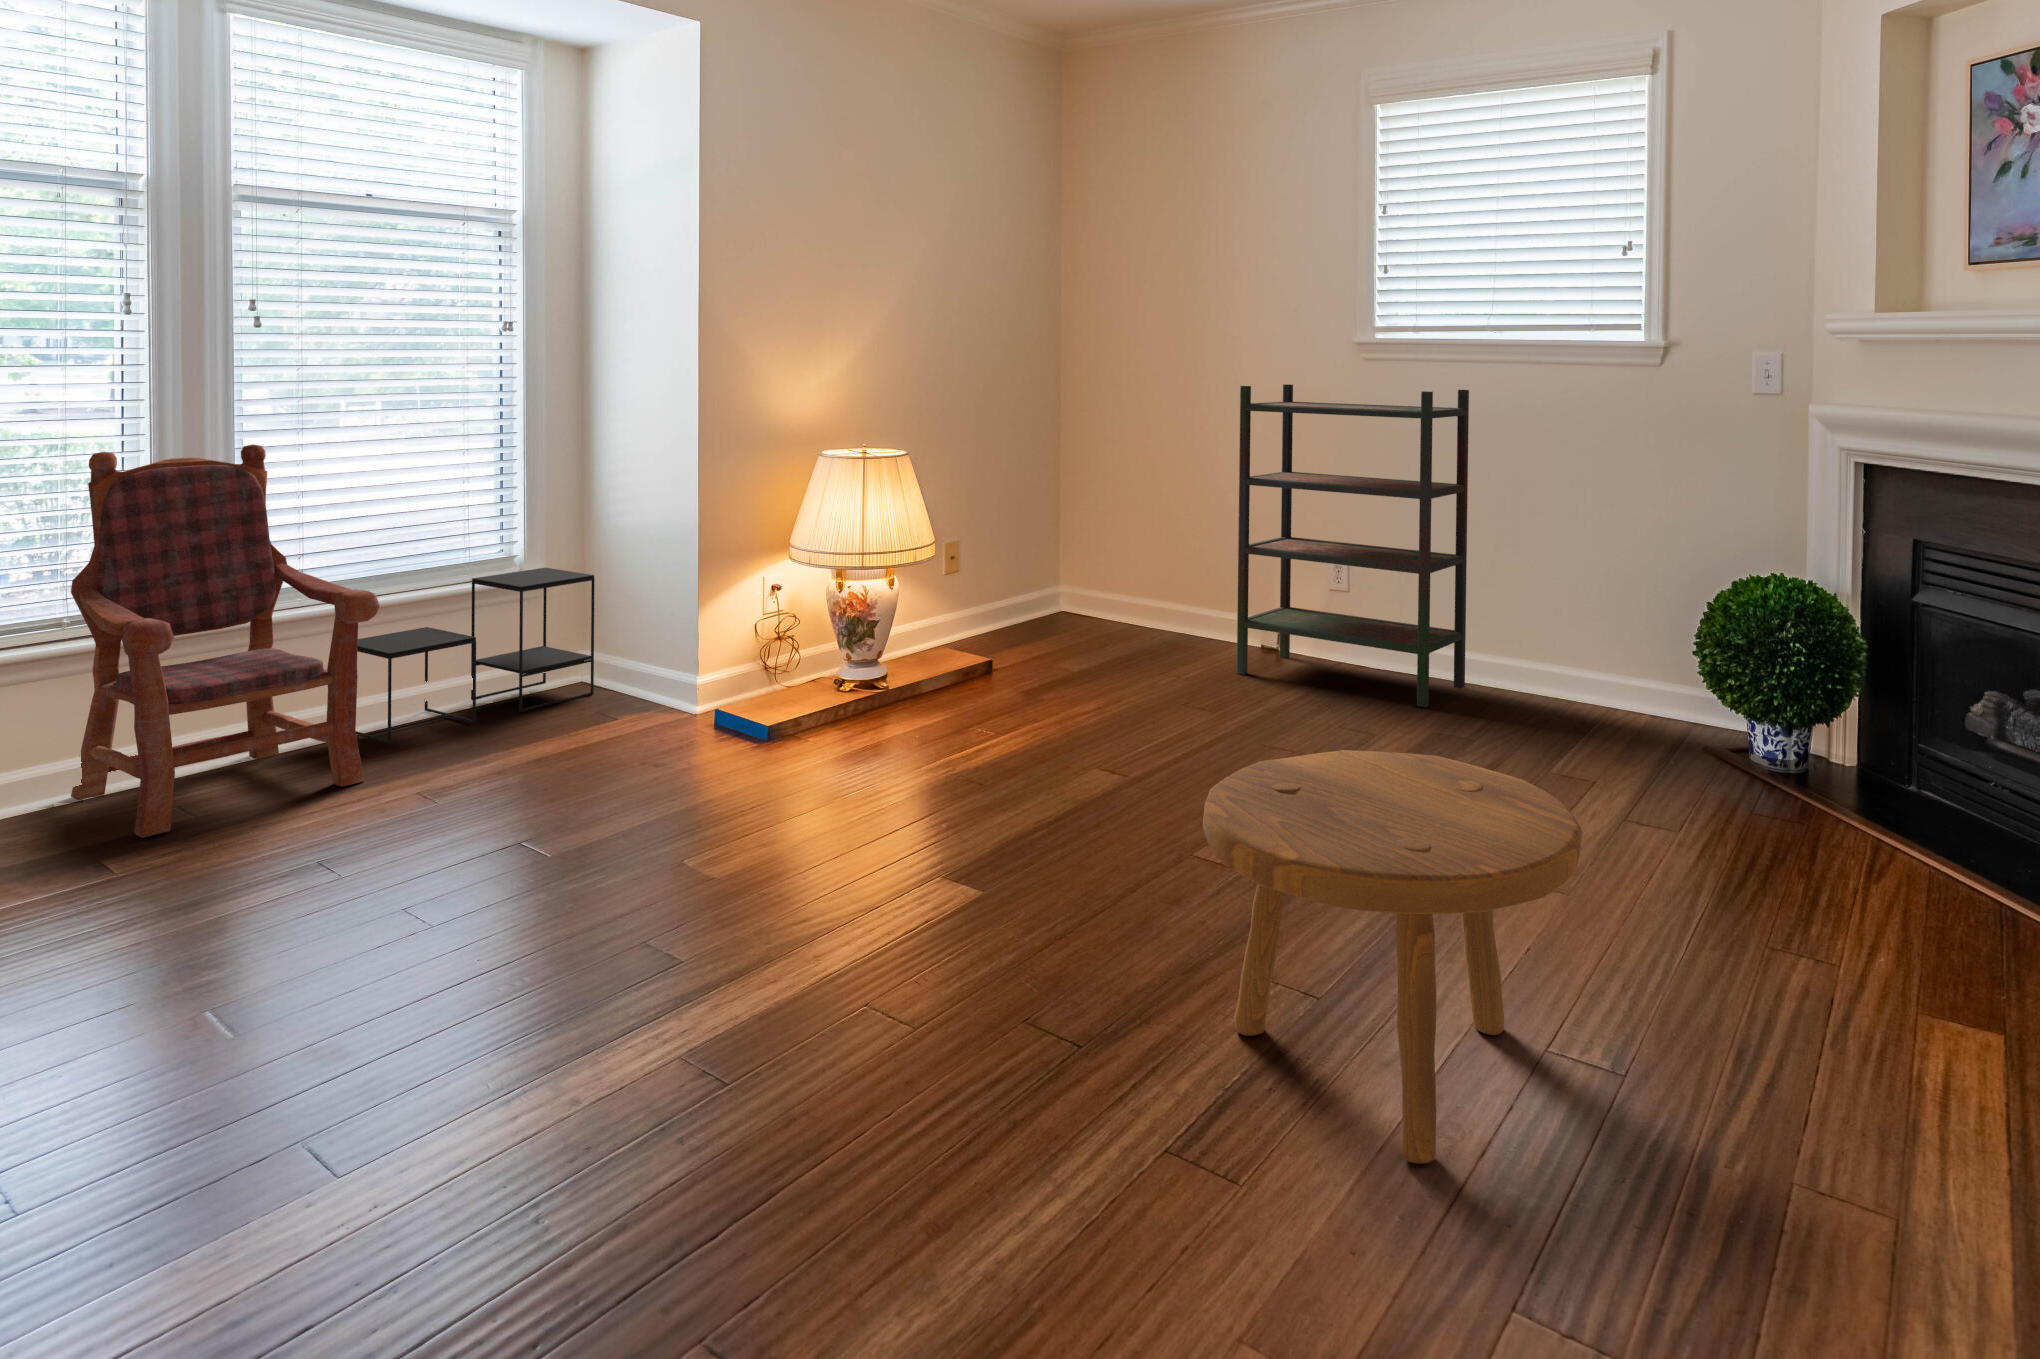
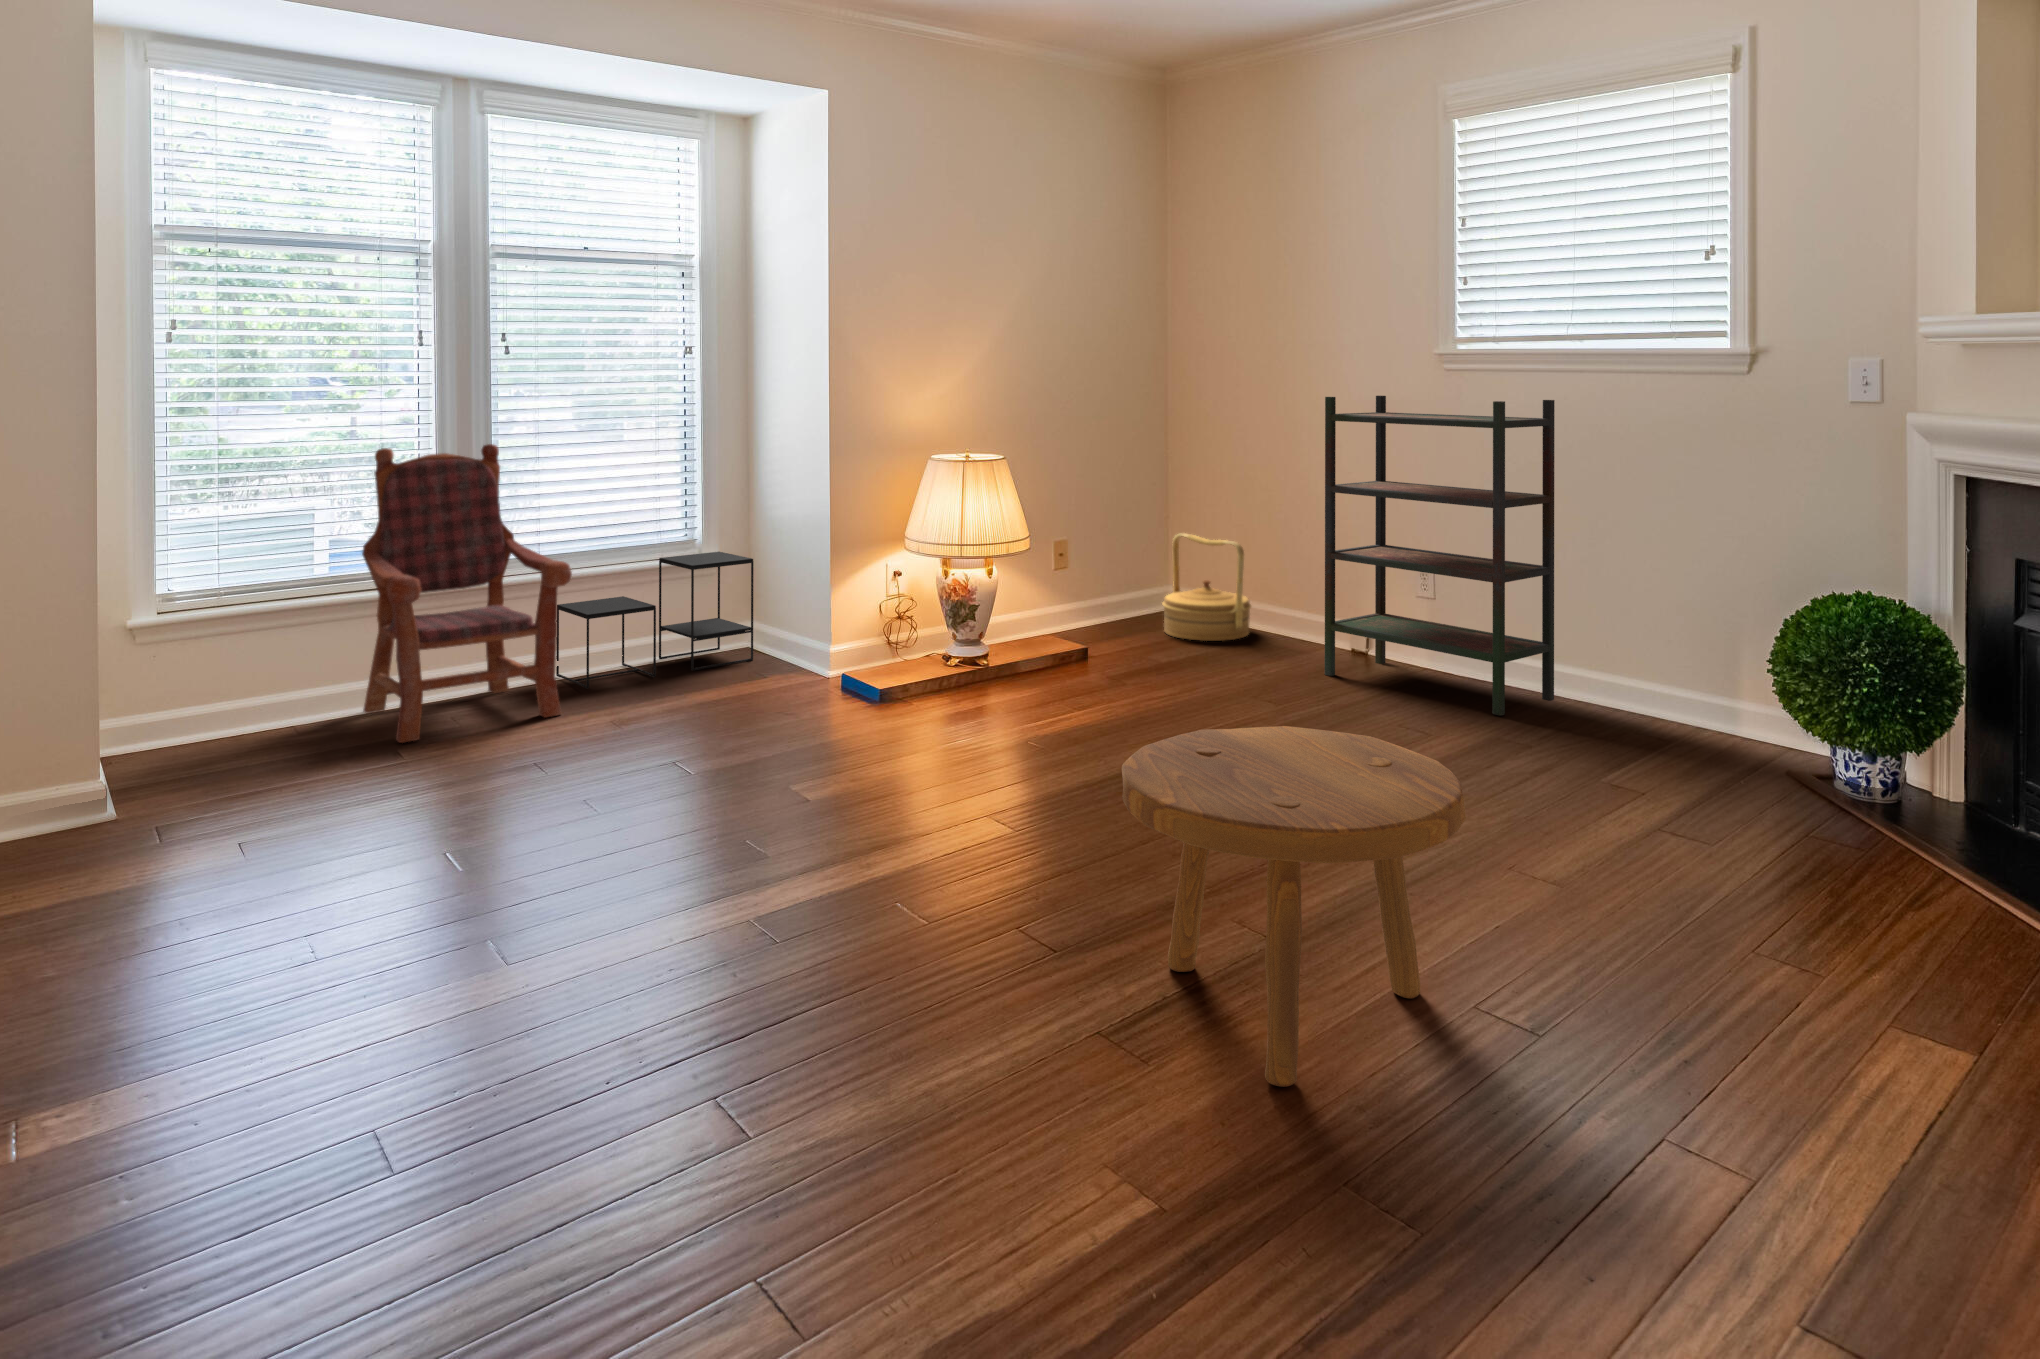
woven basket: none [1050,529,1144,643] -> present [1162,533,1251,641]

